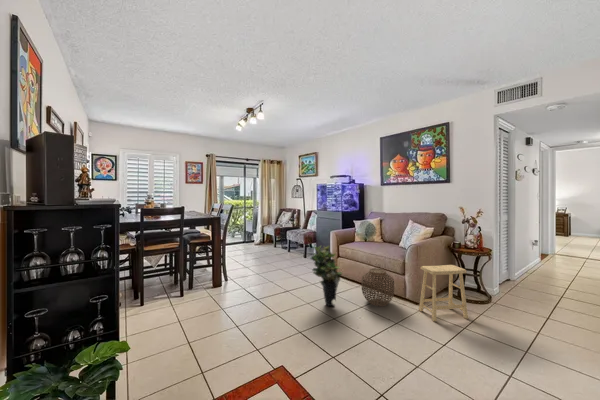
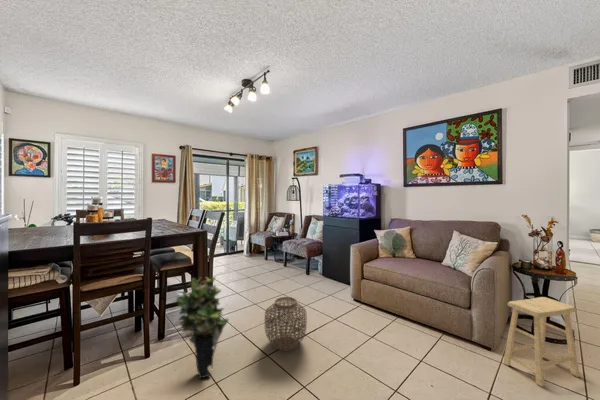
potted plant: present [310,246,342,307] -> present [176,277,228,378]
woven basket: present [362,268,394,306] -> present [265,297,307,351]

